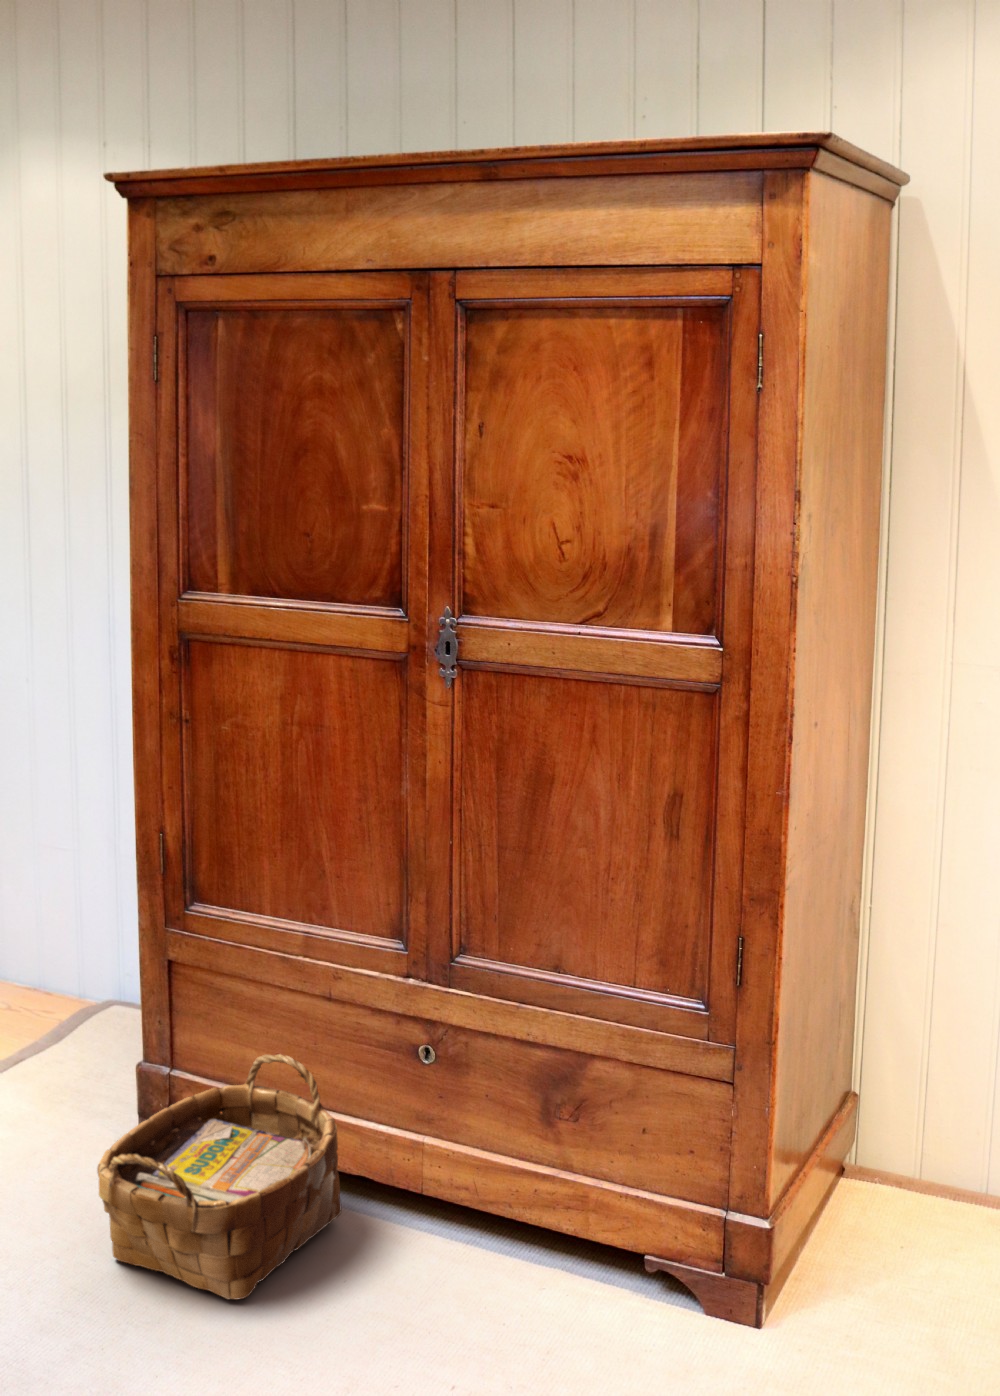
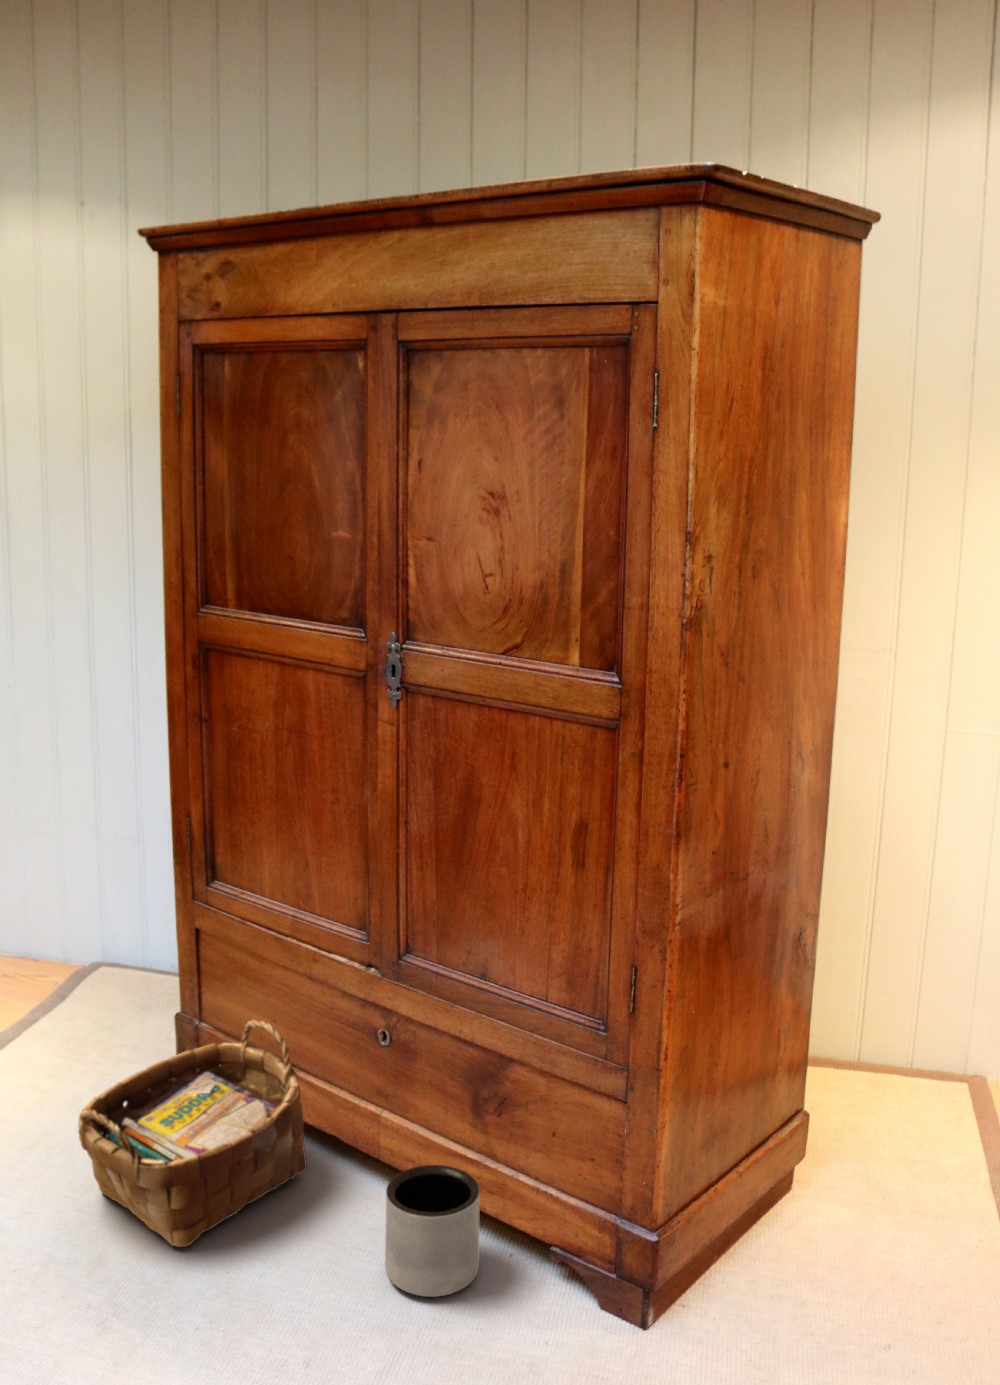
planter: none [470,1179,572,1314] -> present [385,1165,480,1297]

